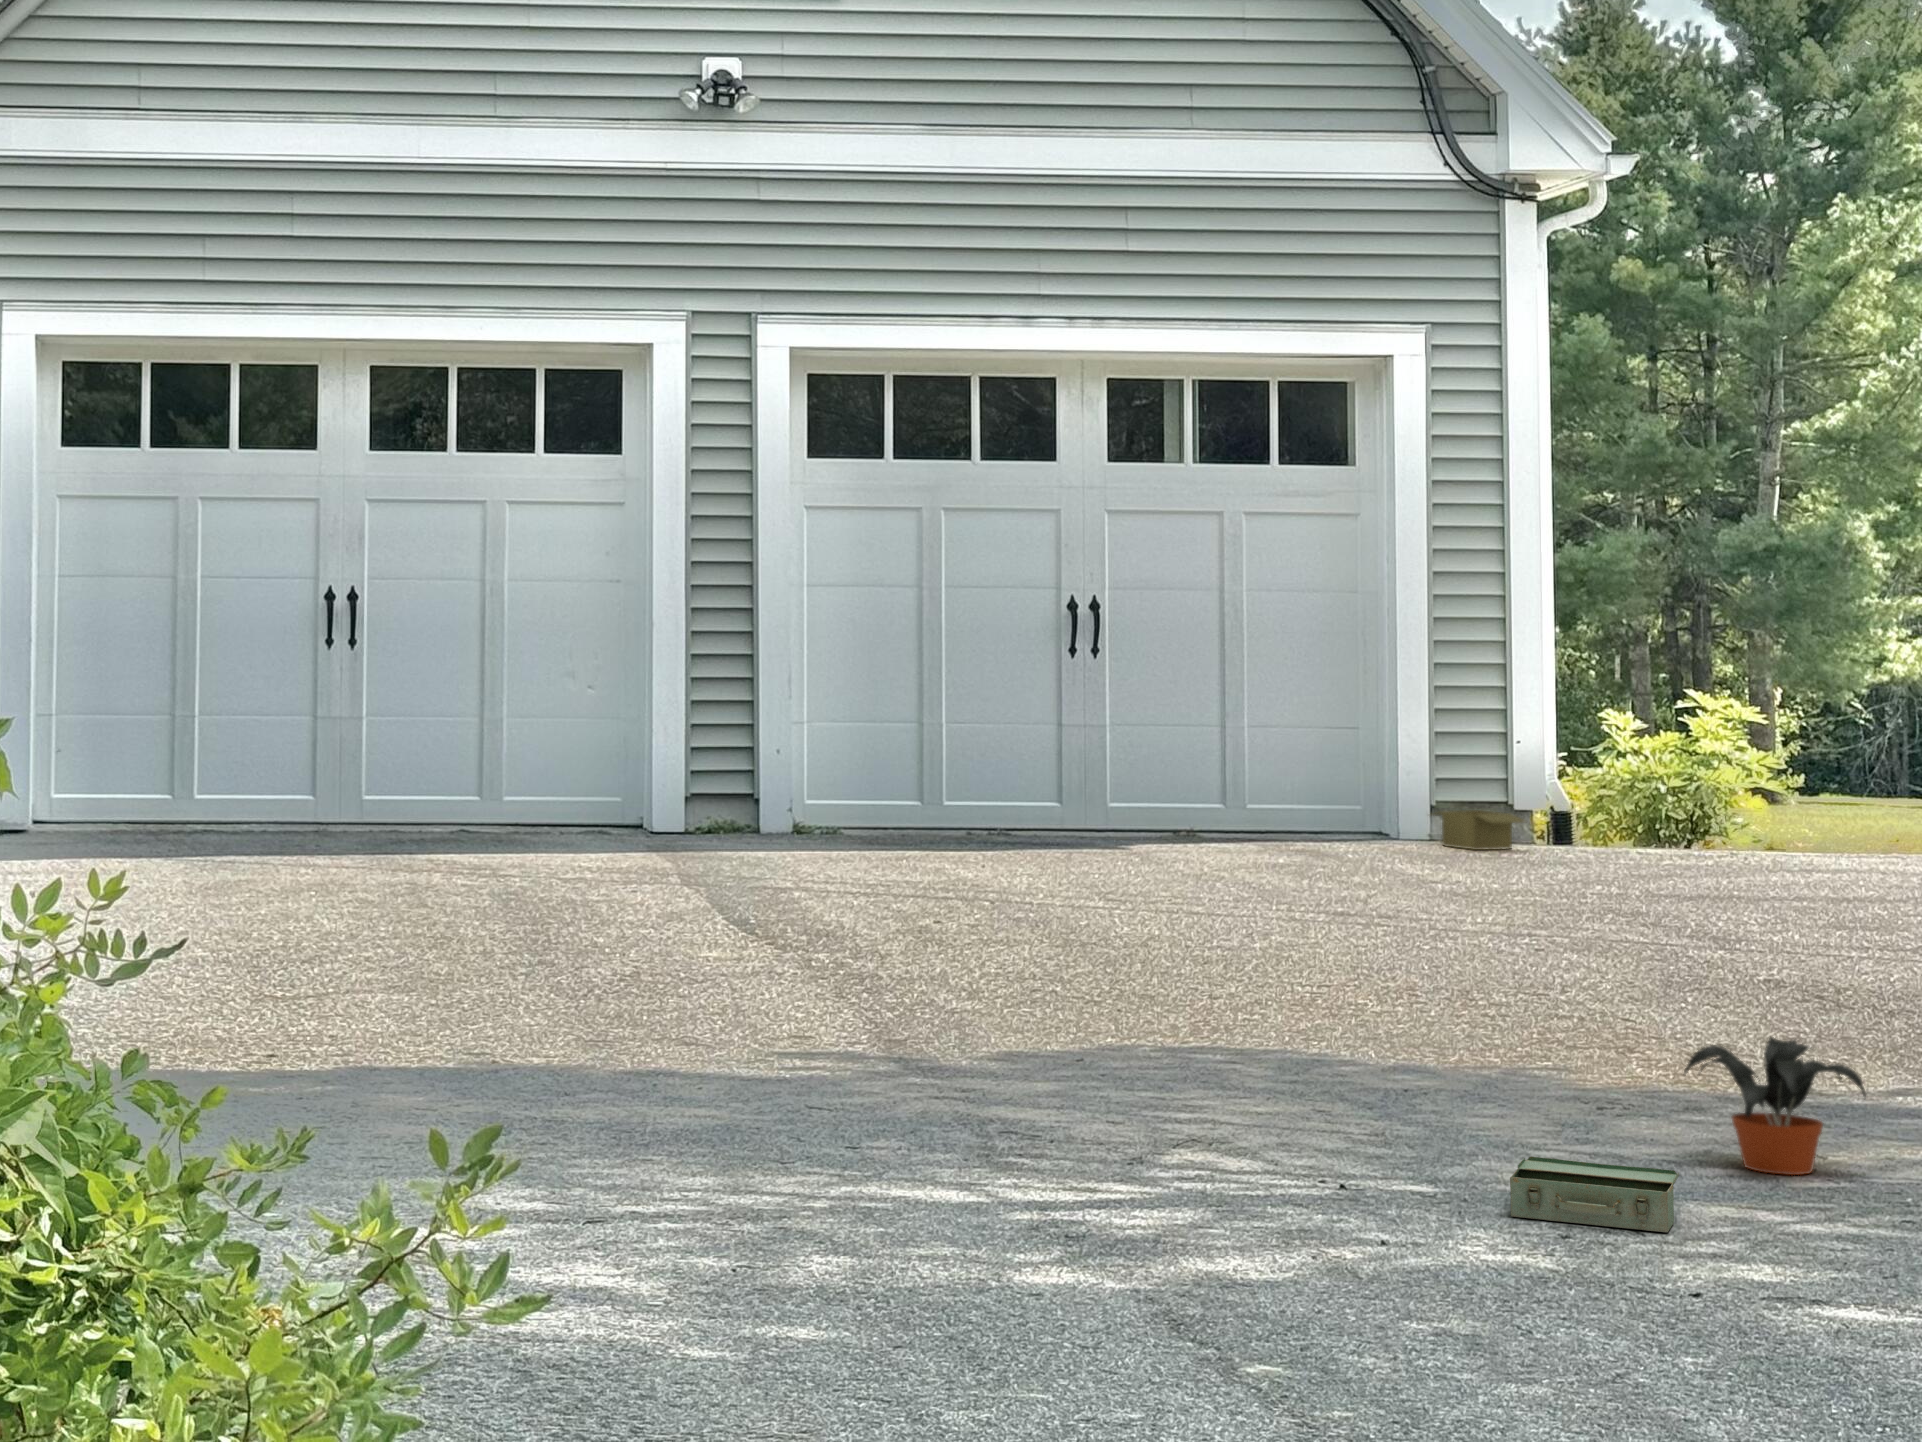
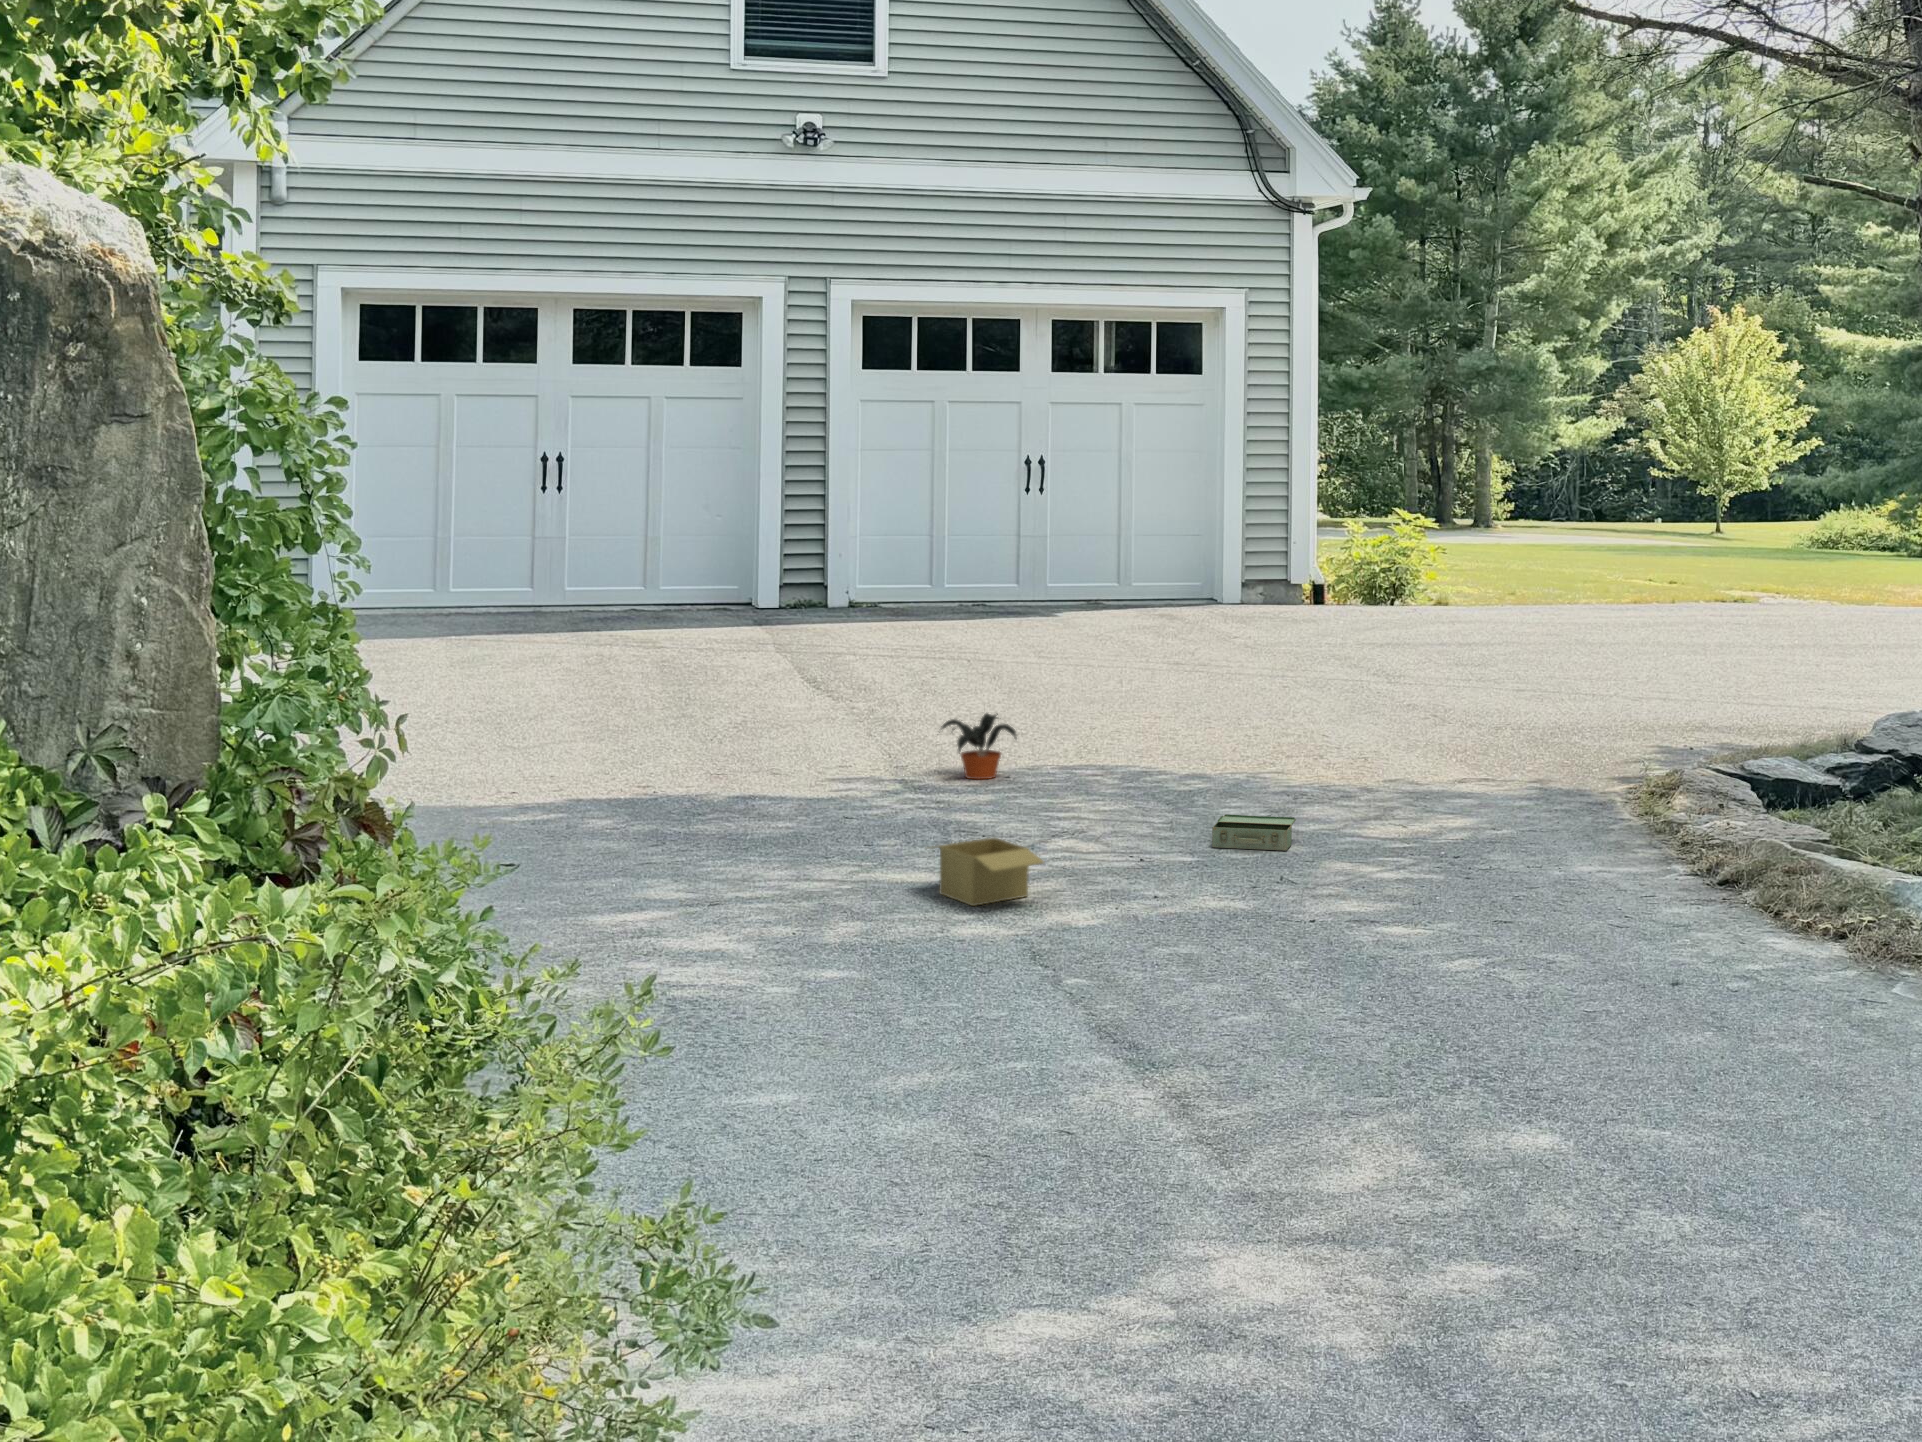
cardboard box: present [1433,810,1524,850] -> present [932,838,1044,906]
potted plant: present [1684,1037,1865,1175] -> present [941,713,1016,779]

